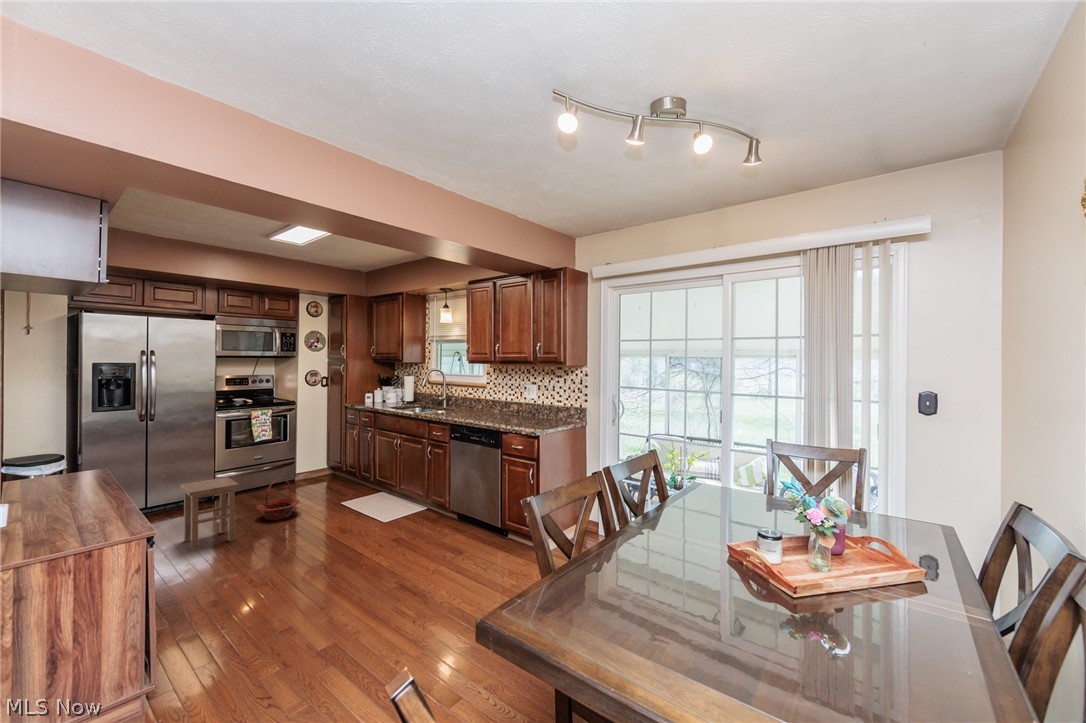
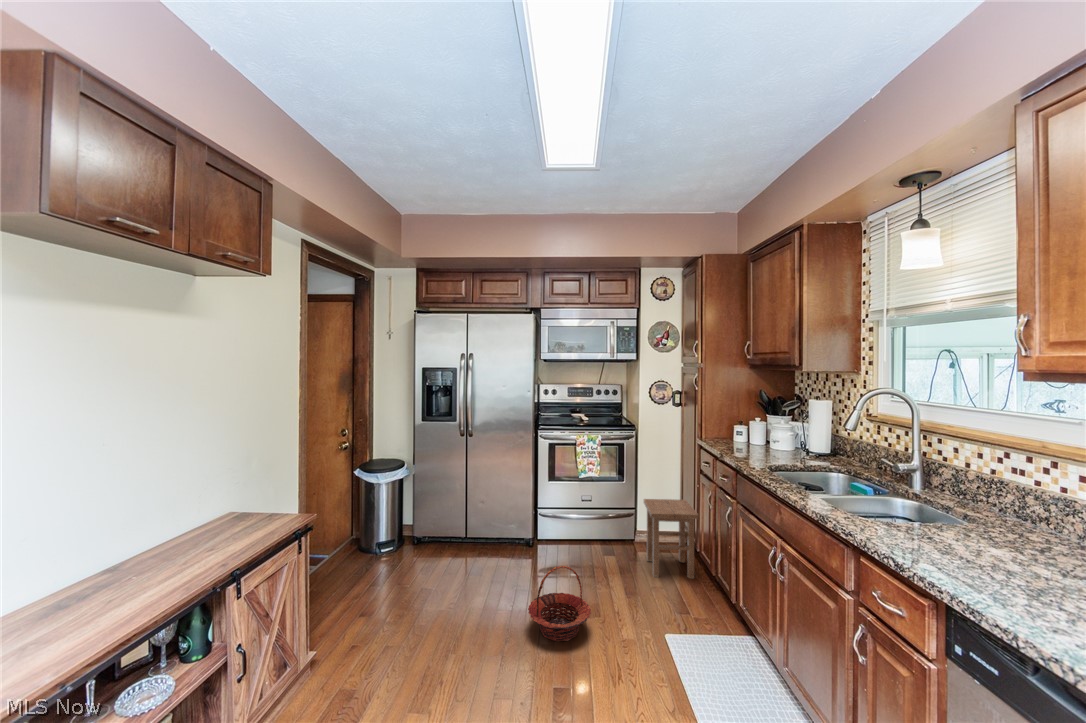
stool: present [180,477,239,550] -> present [644,499,698,578]

